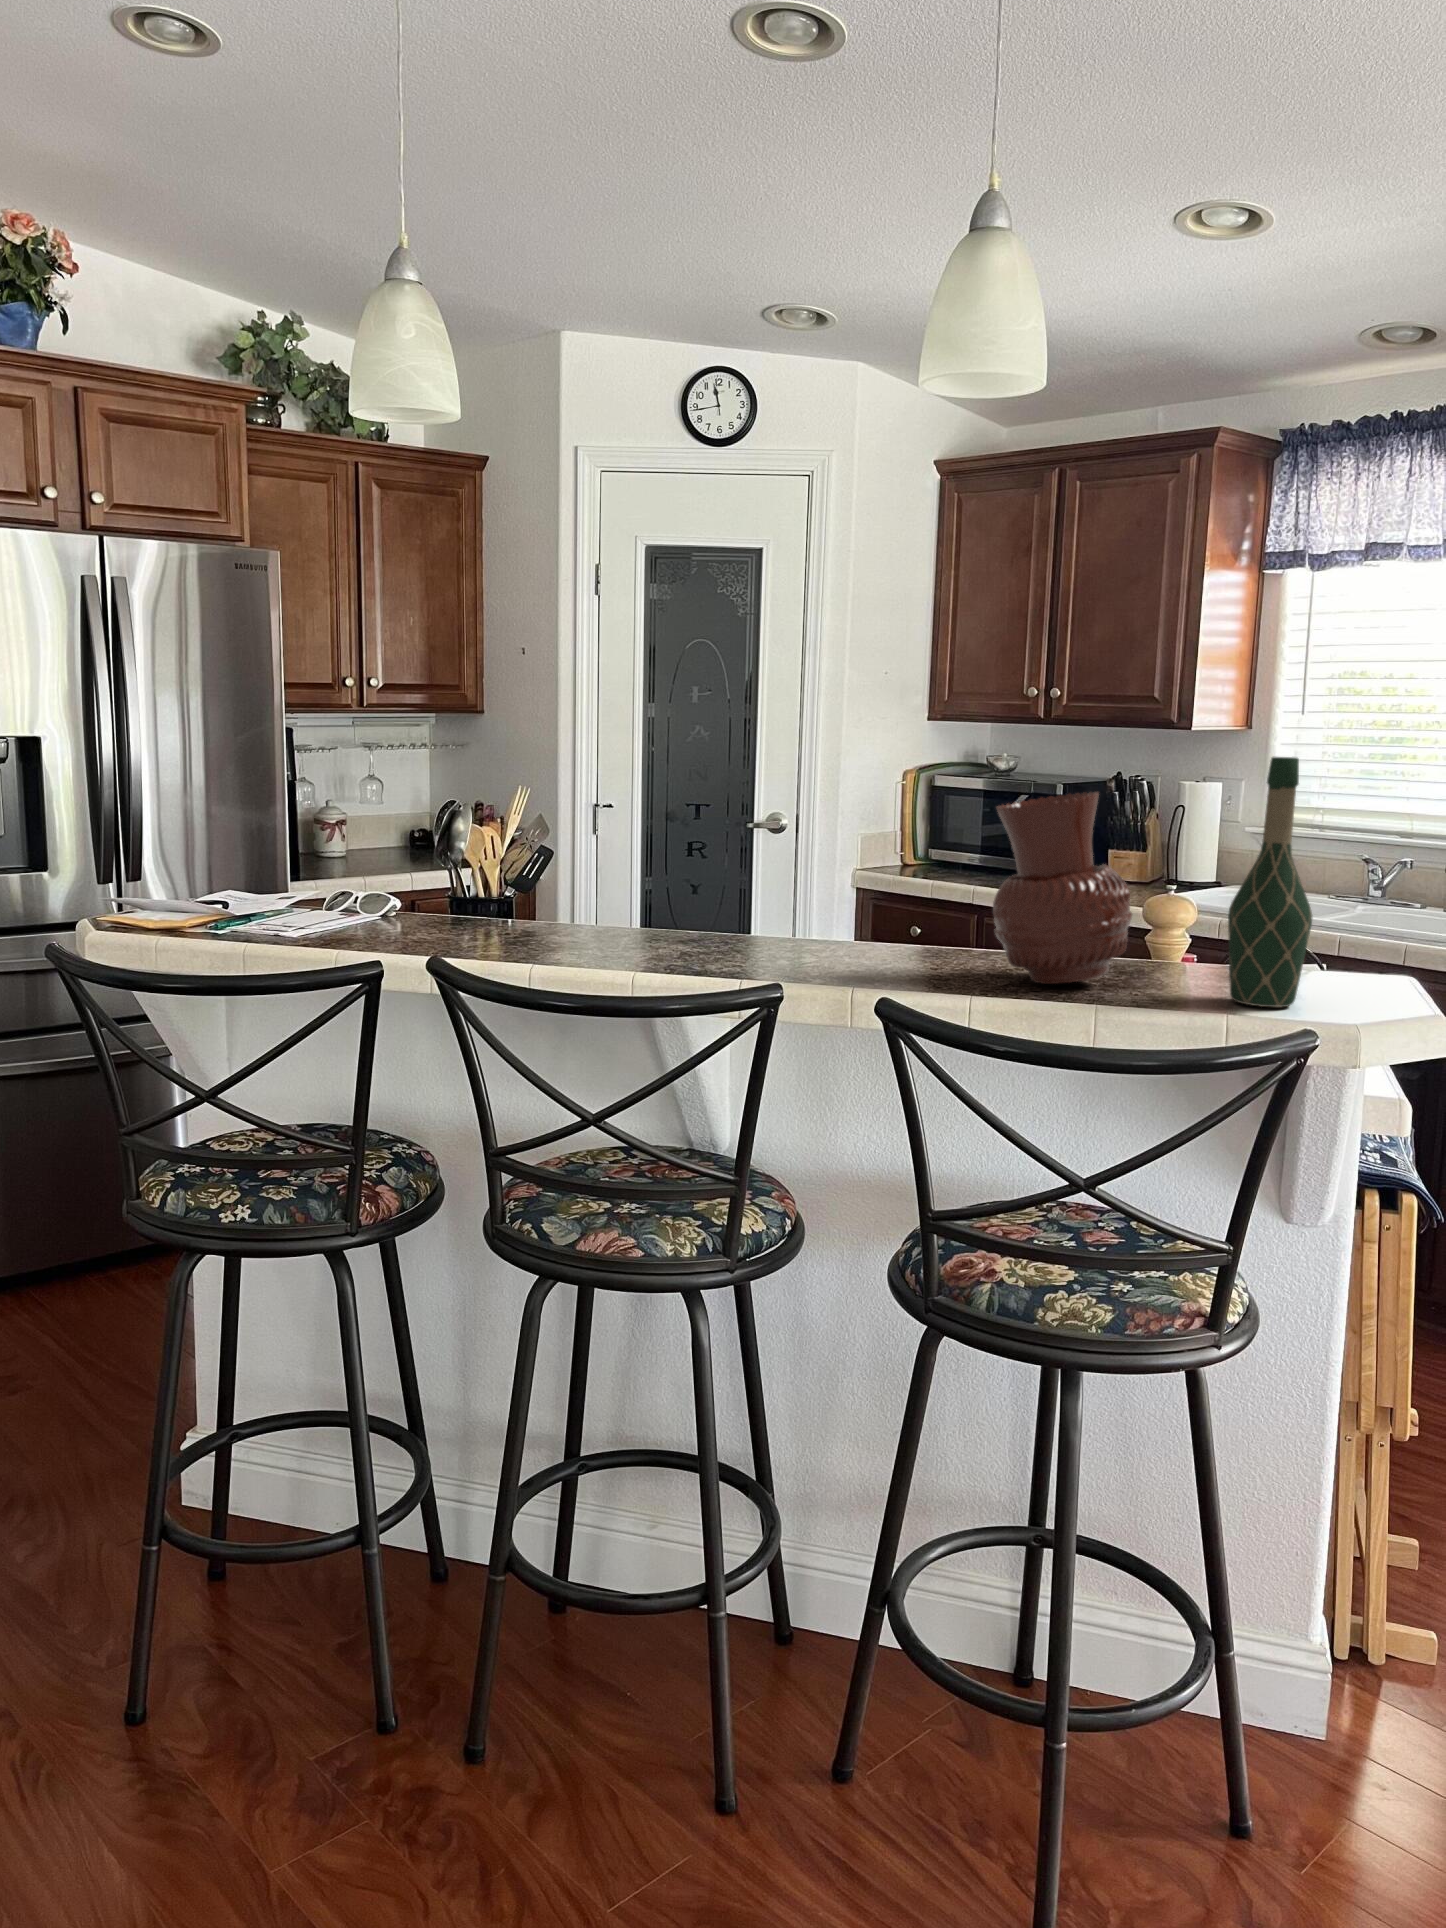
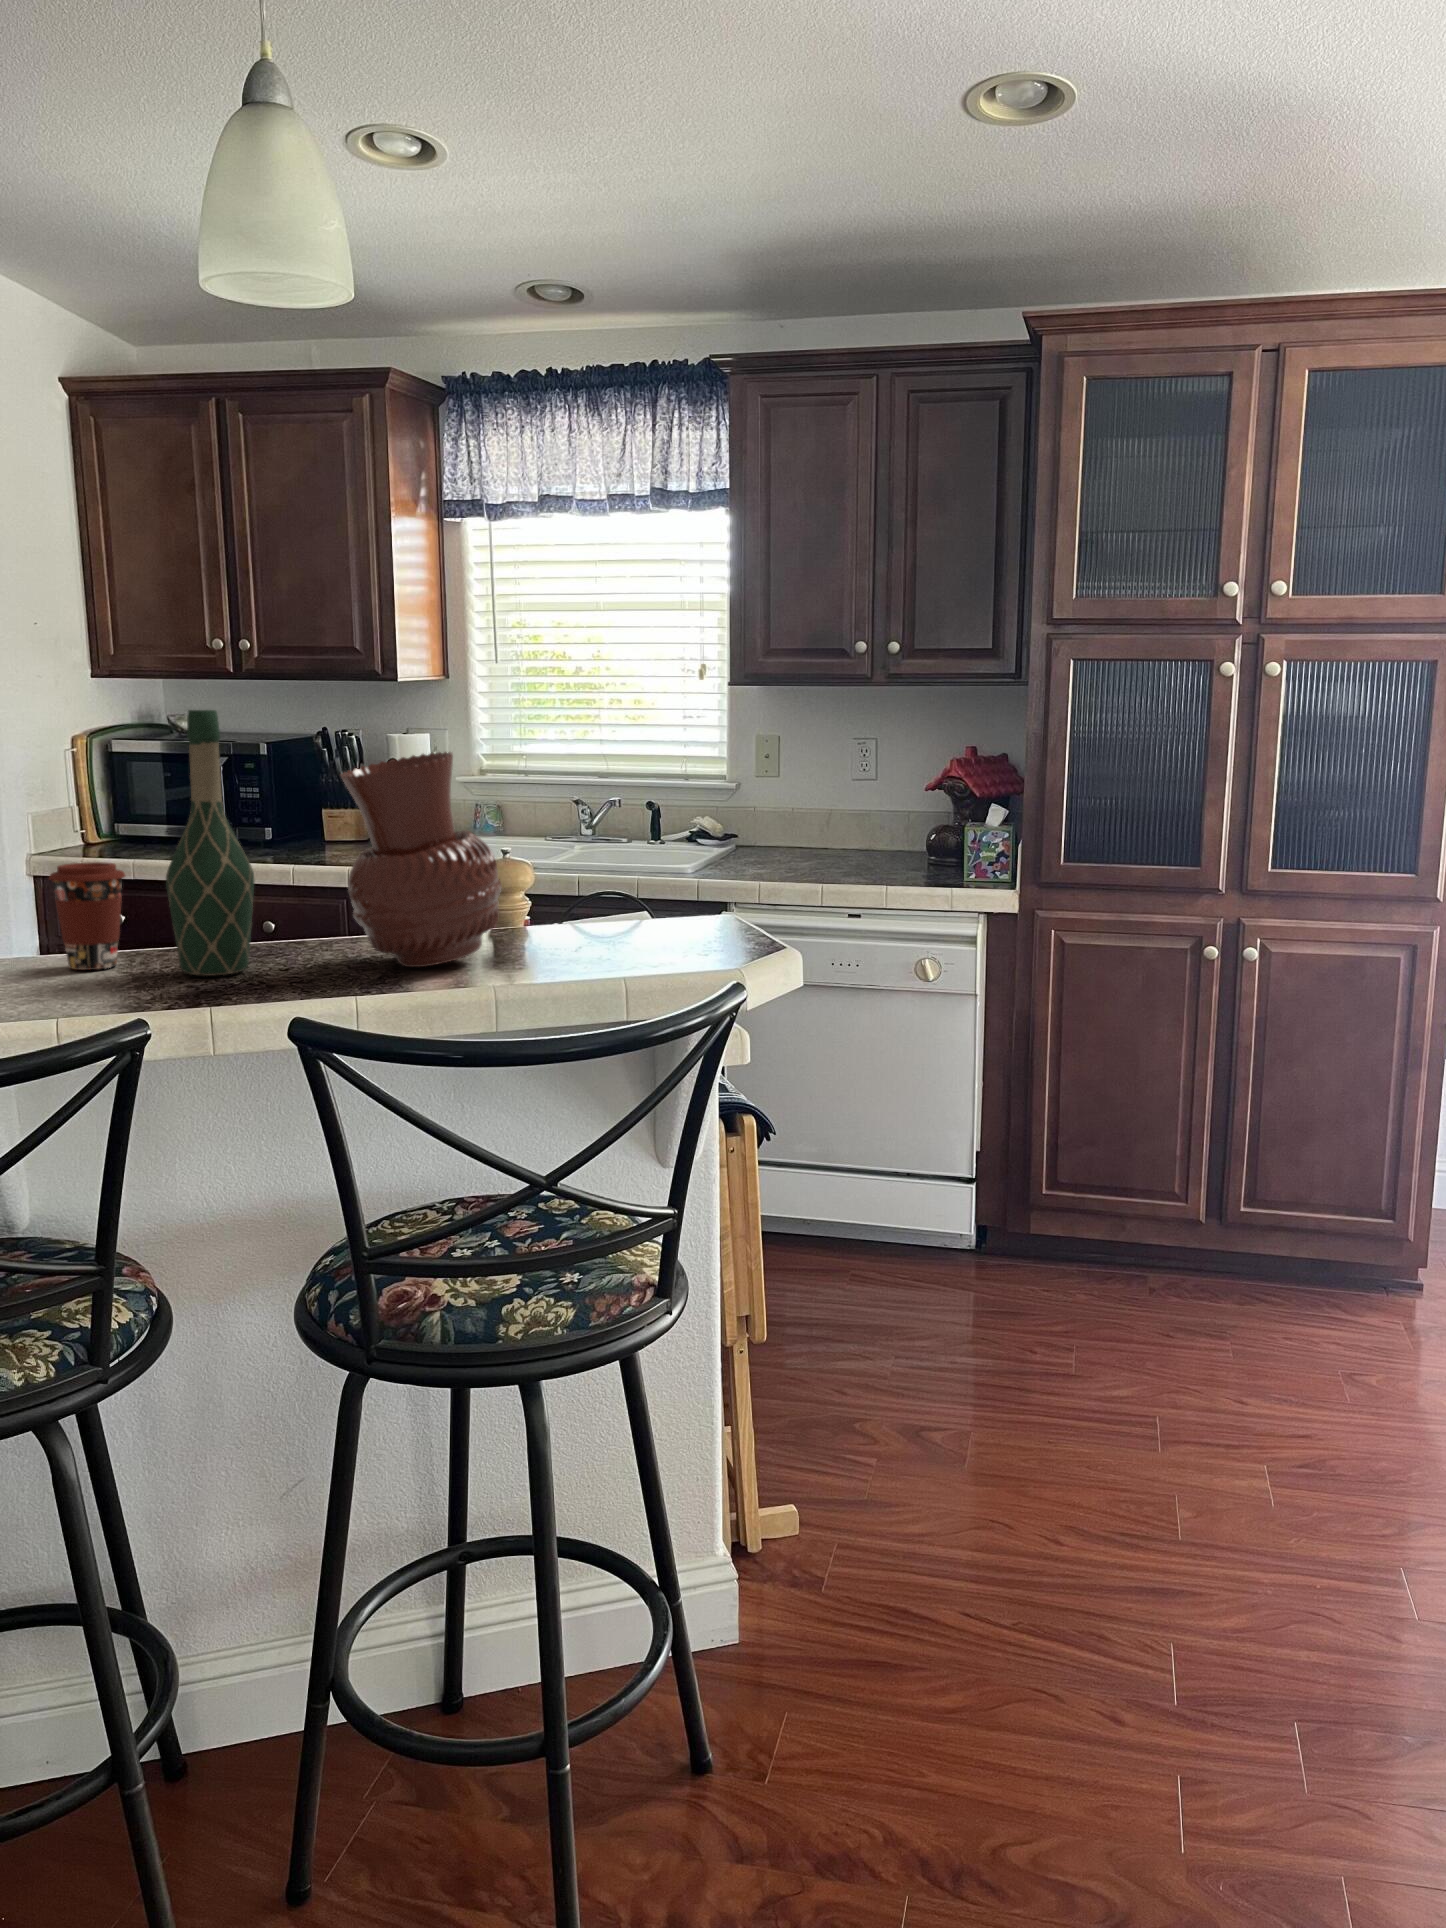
wine bottle: present [1228,757,1312,1007] -> present [166,710,254,976]
coffee cup: none [771,866,829,953] -> present [49,862,125,970]

